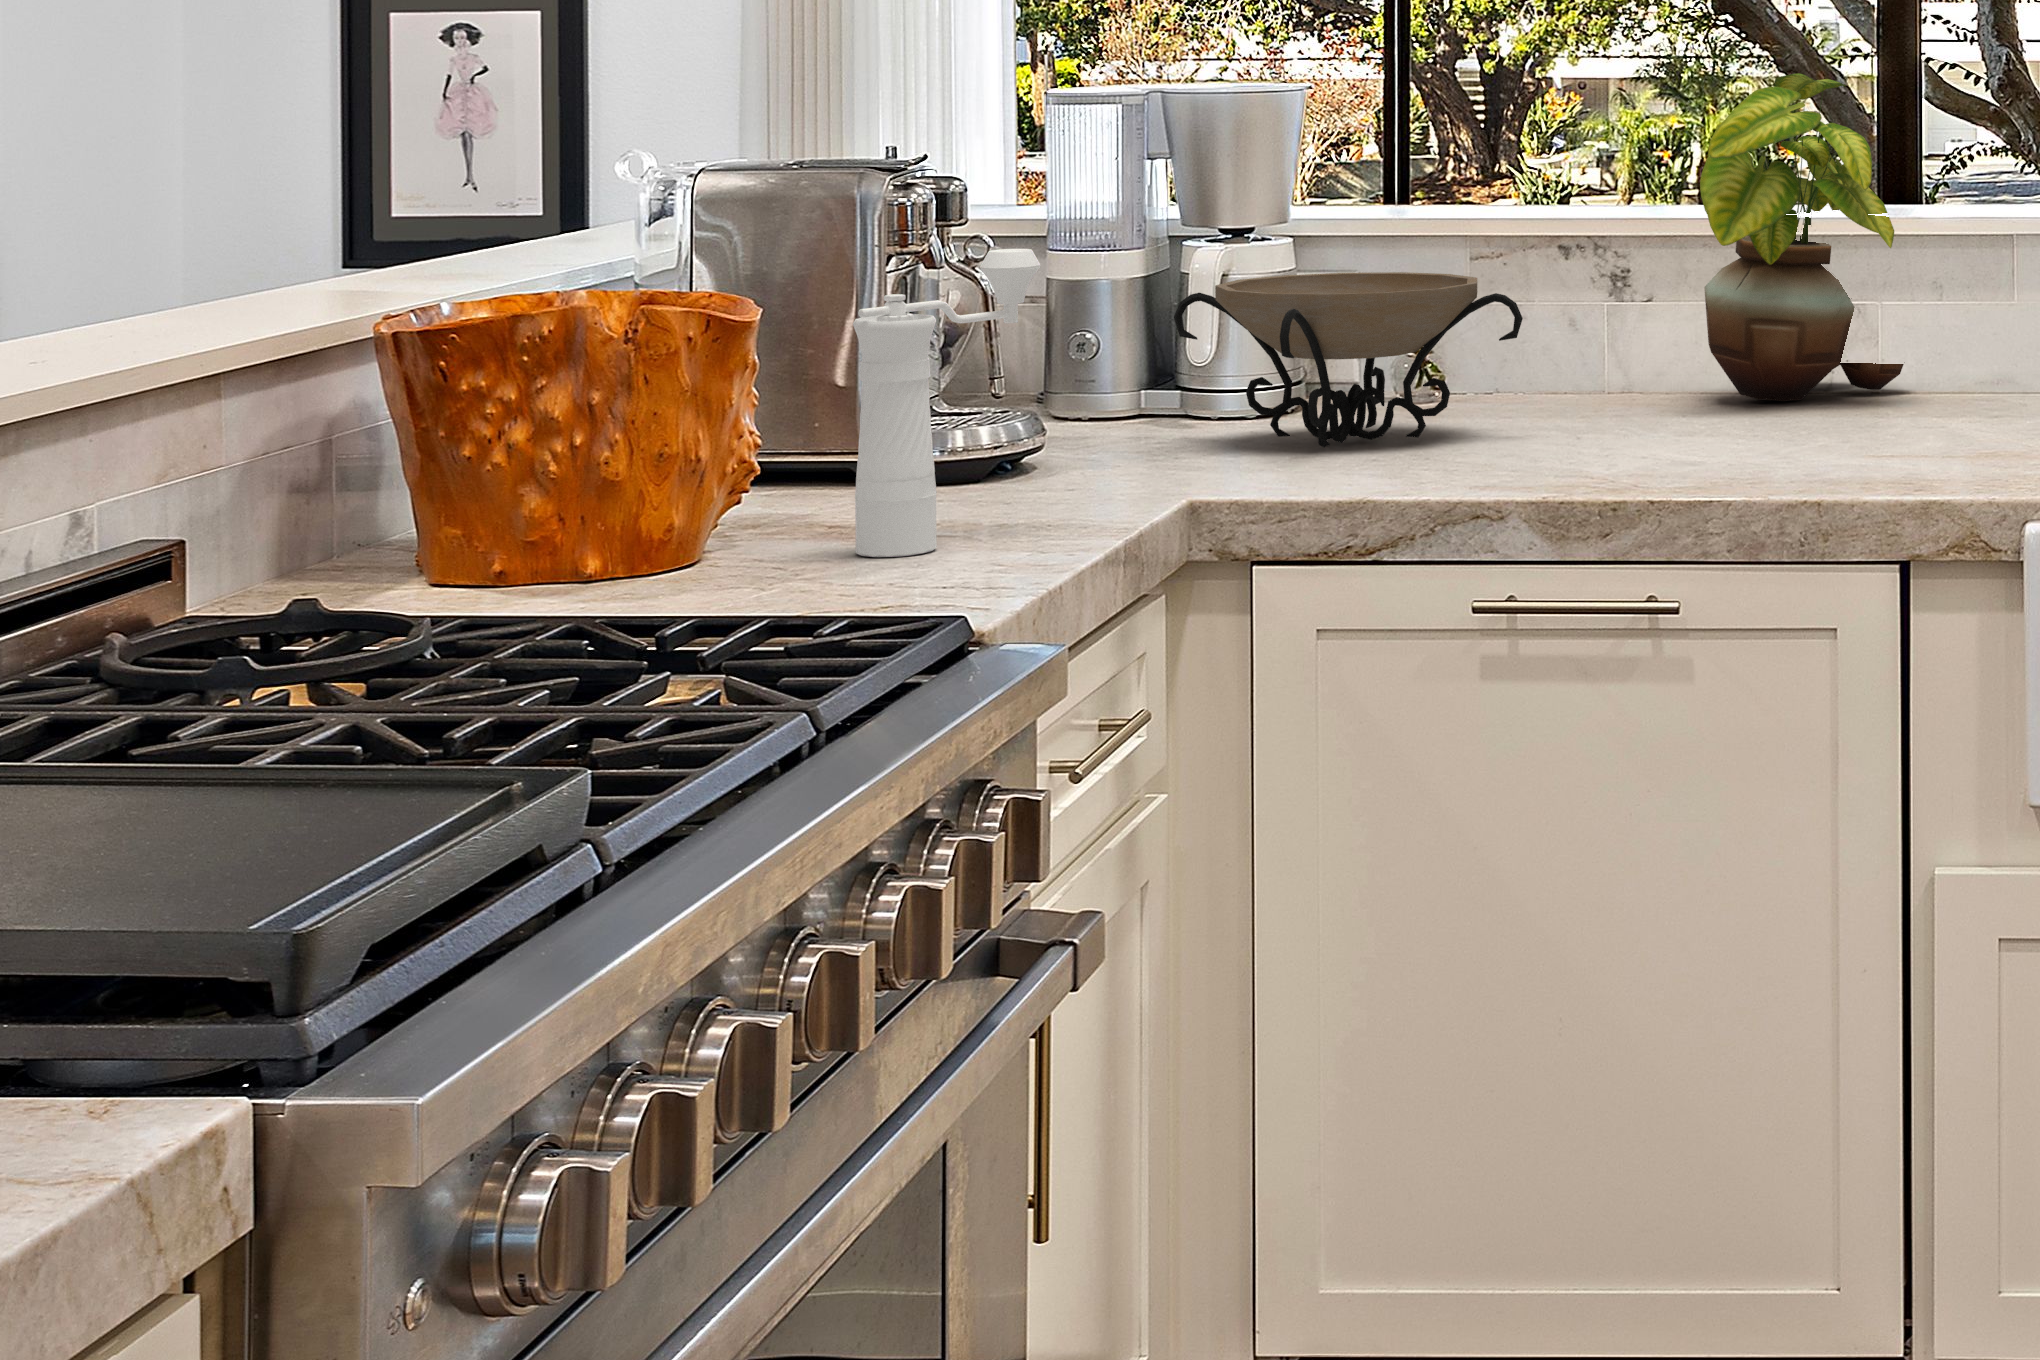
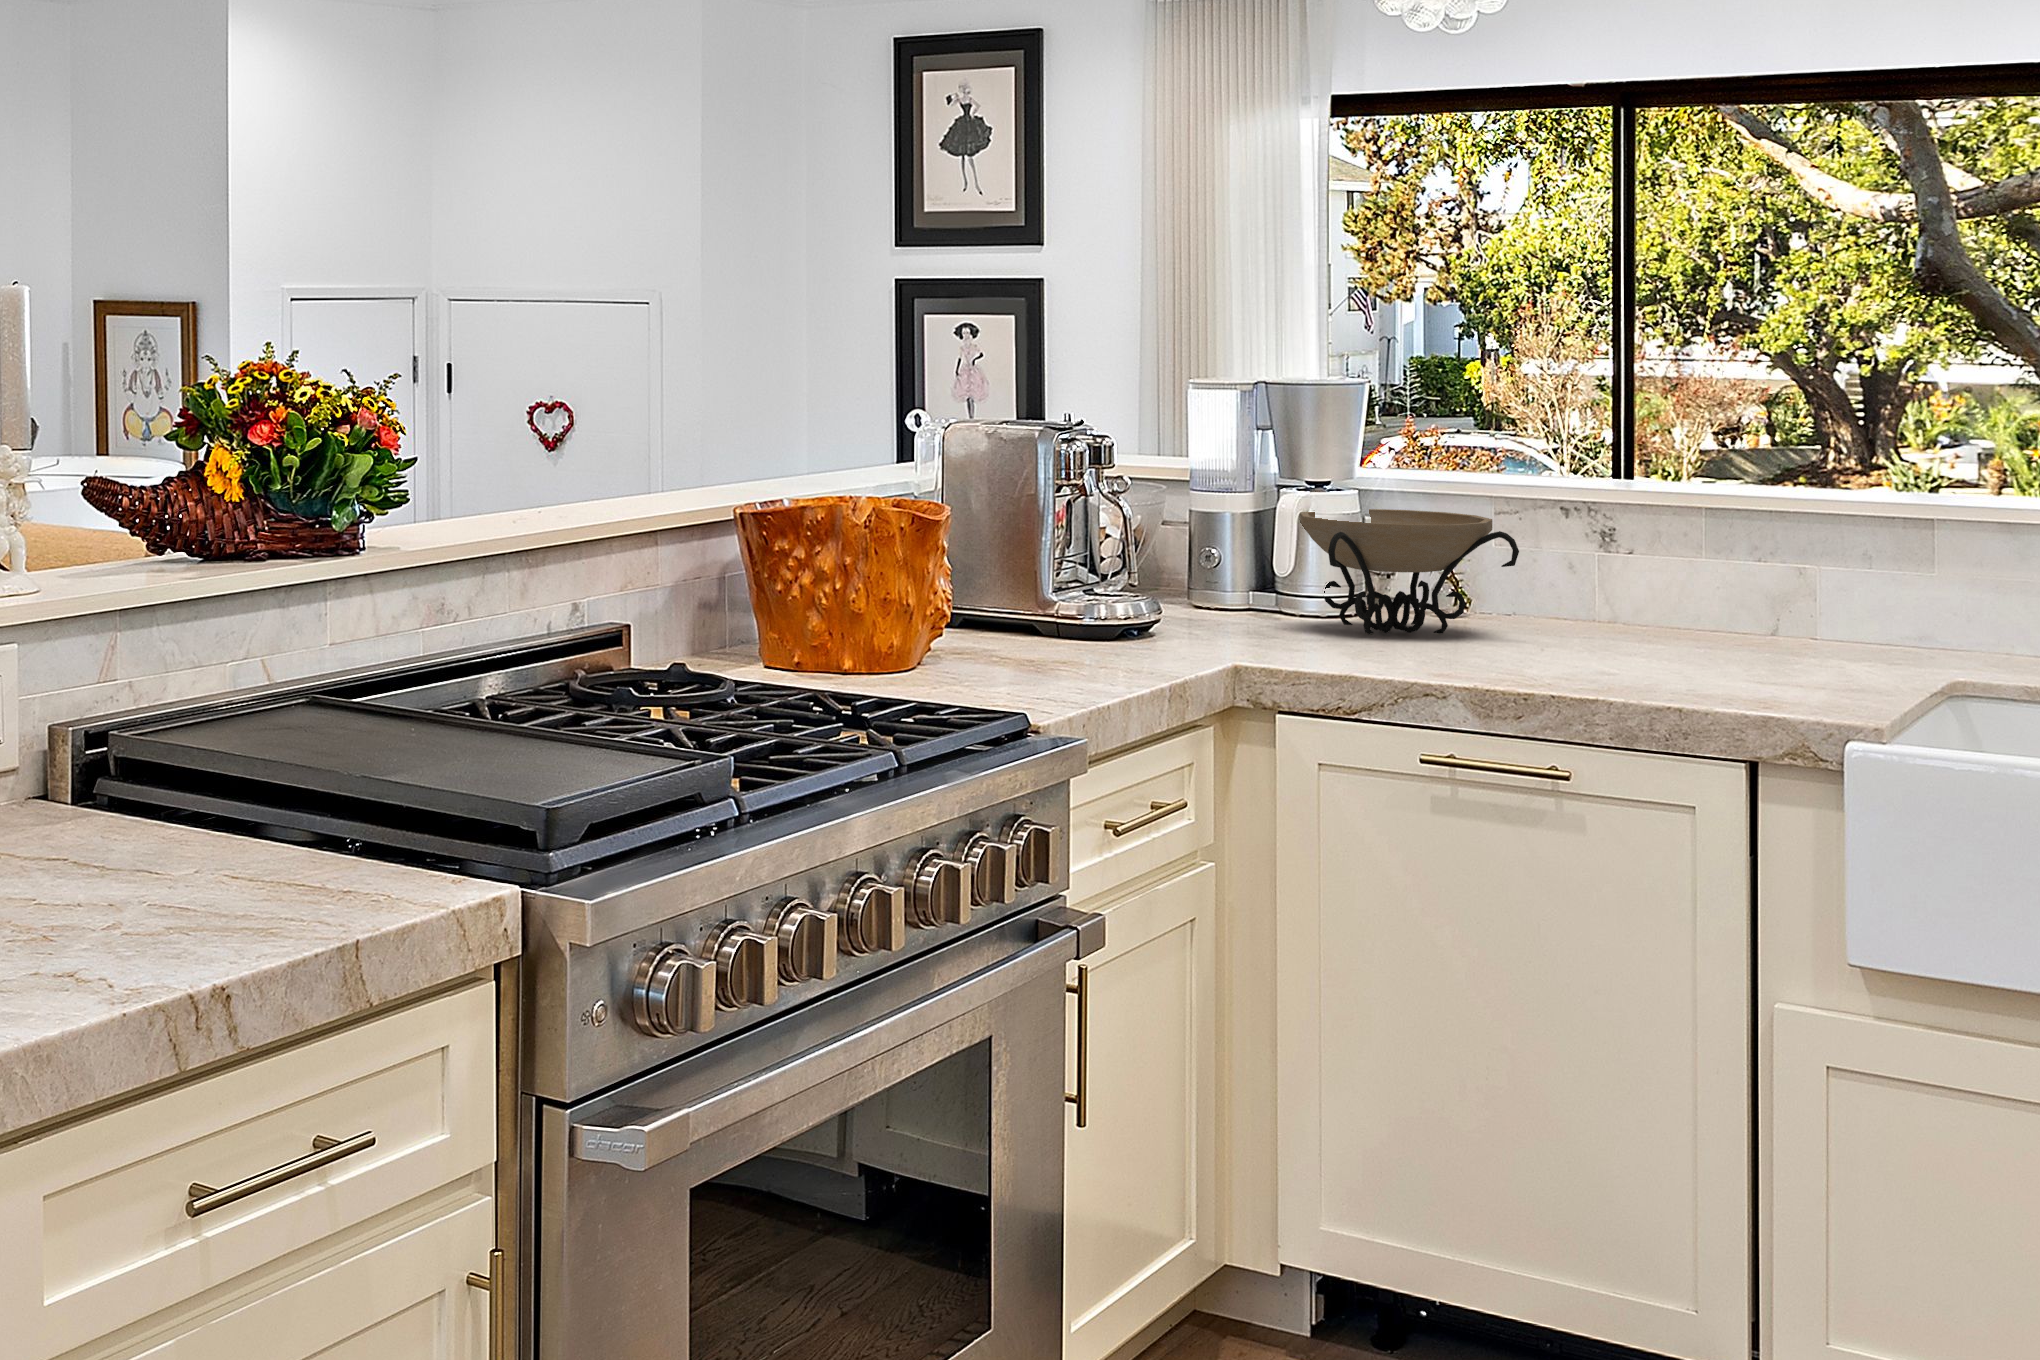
potted plant: present [1700,73,1904,401] -> none [1668,375,1868,633]
pepper mill: present [853,249,1041,557] -> none [994,474,1124,674]

